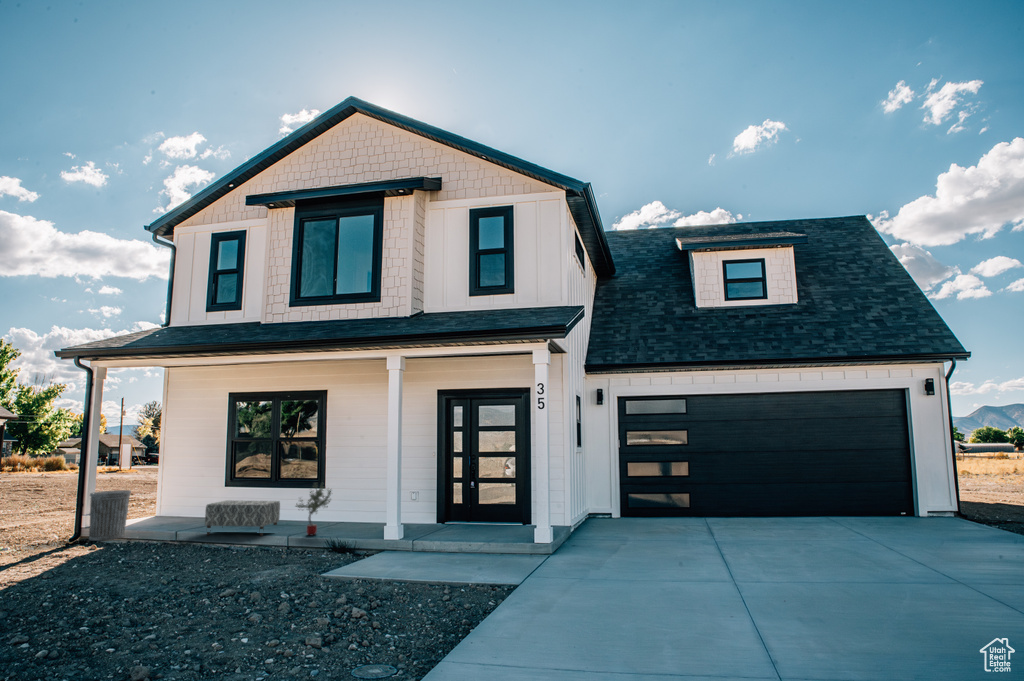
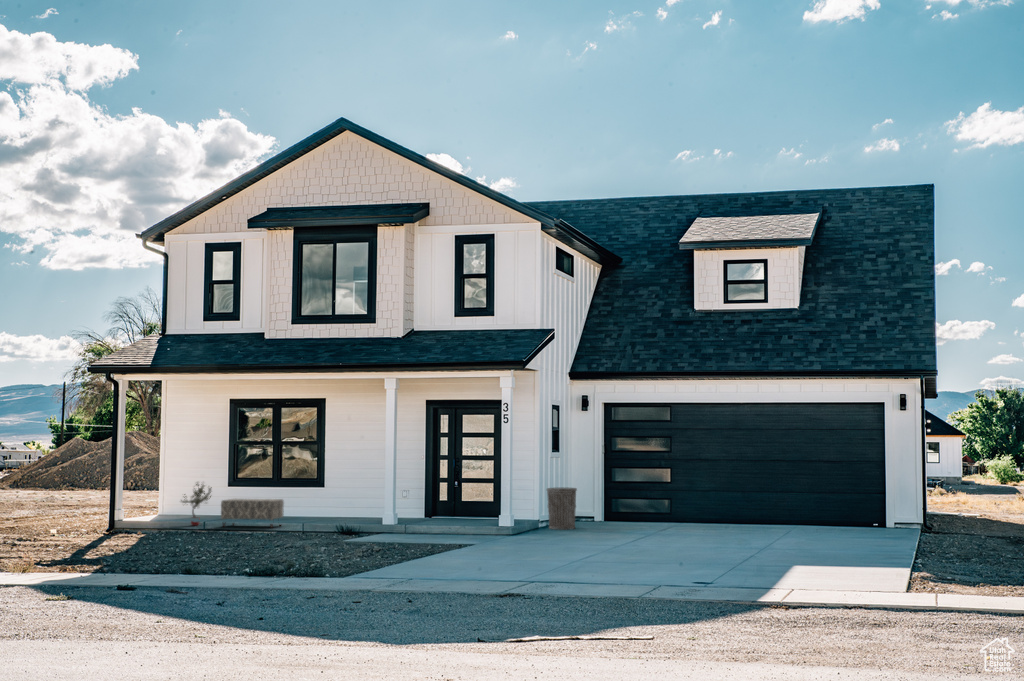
potted tree: present [296,483,331,535] -> present [181,483,212,526]
trash can: present [89,490,131,541] -> present [547,488,577,530]

